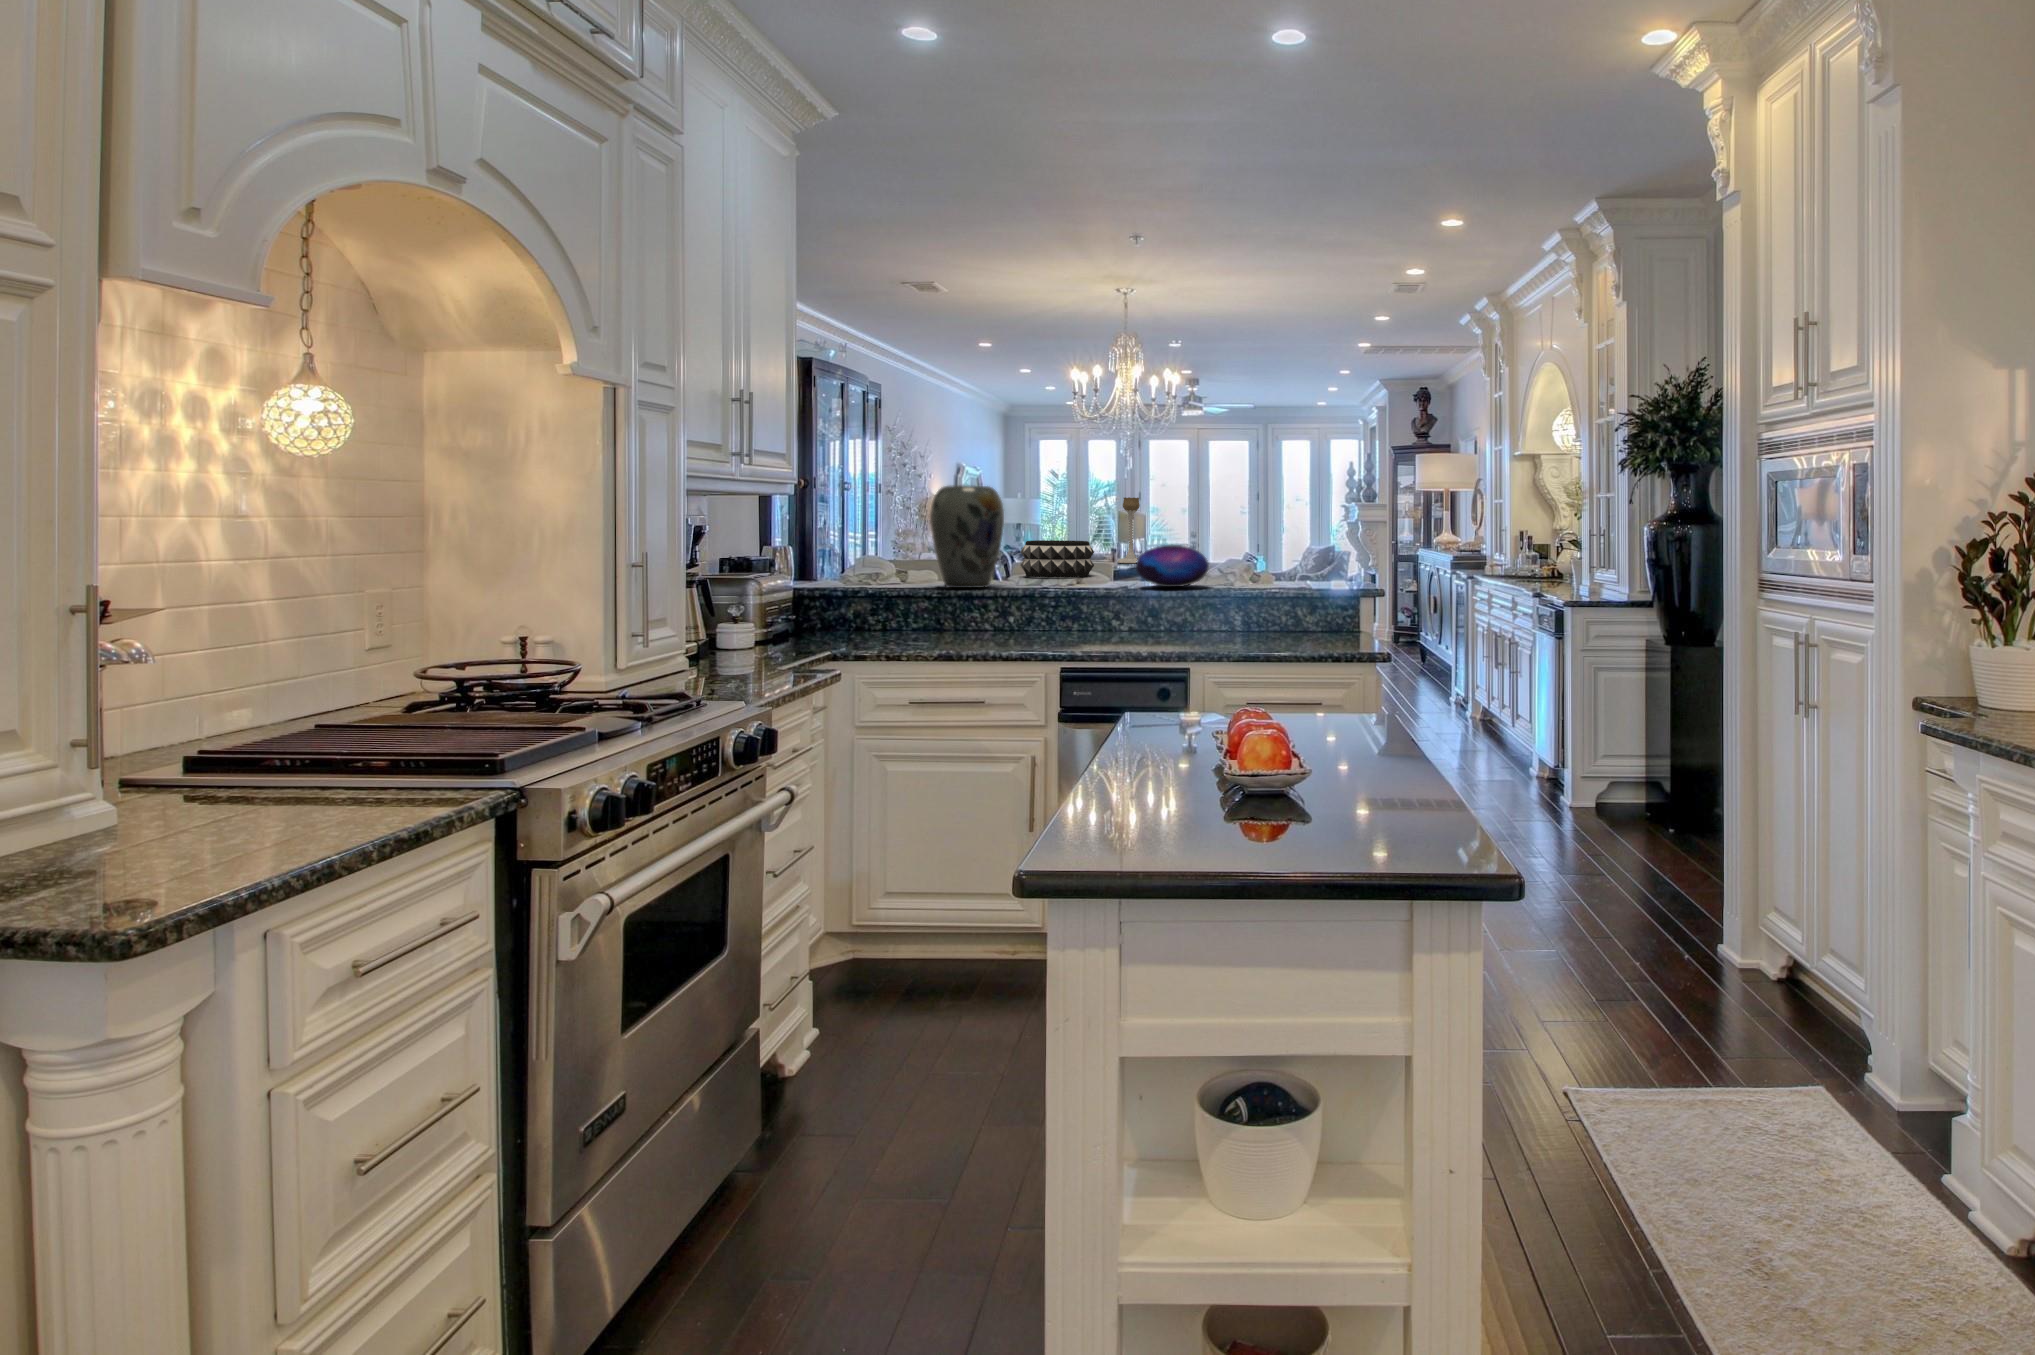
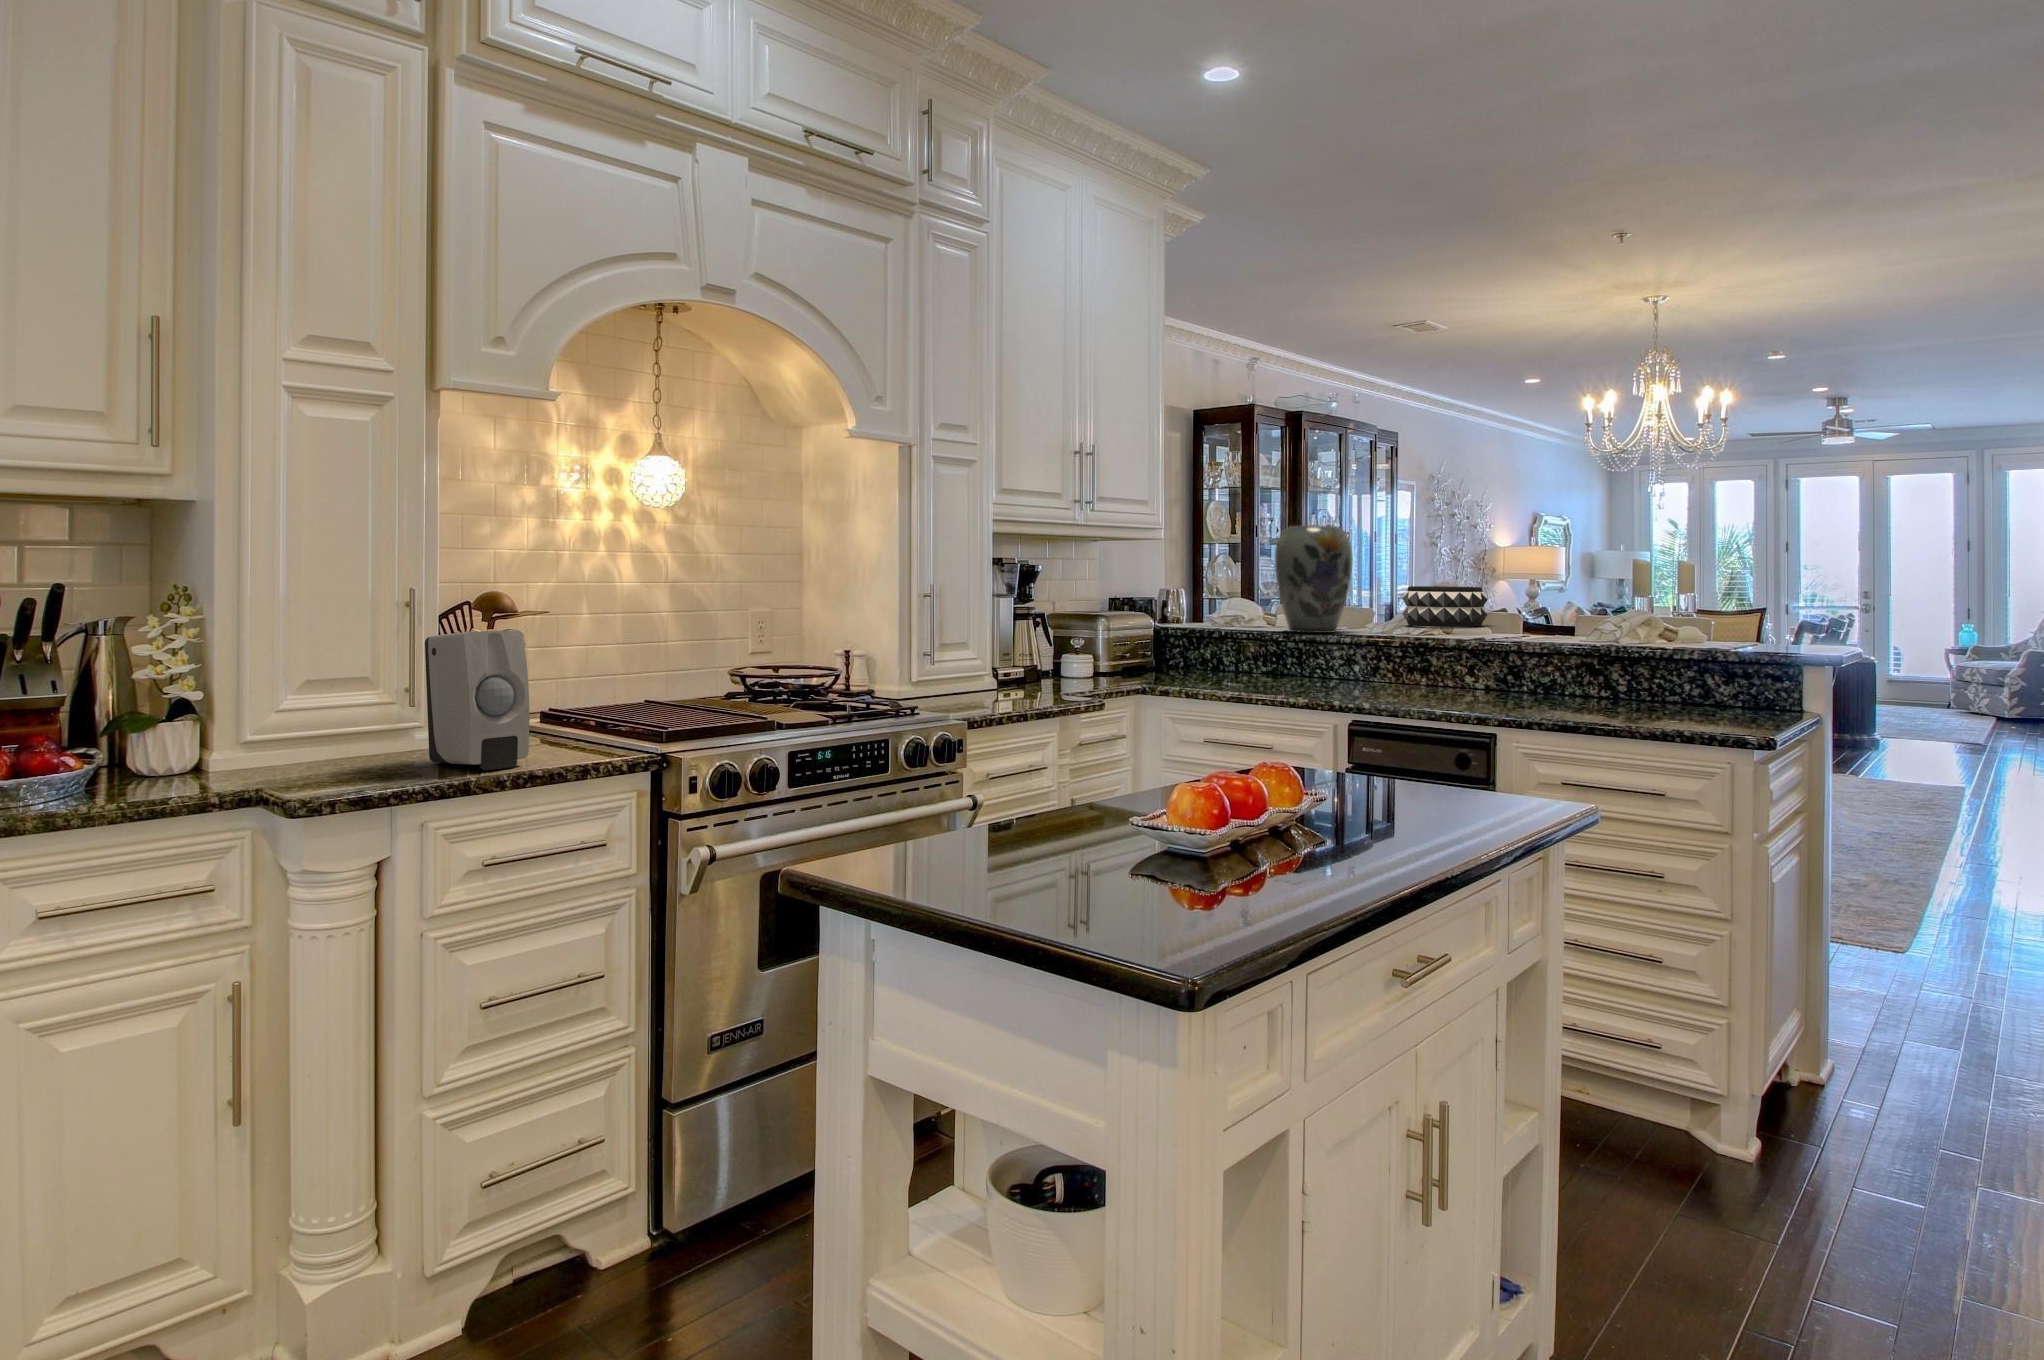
candle holder: present [1118,497,1140,563] -> none [1564,539,1598,616]
decorative orb: present [1136,545,1209,587] -> none [1486,589,1580,639]
soap dispenser: none [89,645,309,859] -> present [425,630,529,770]

